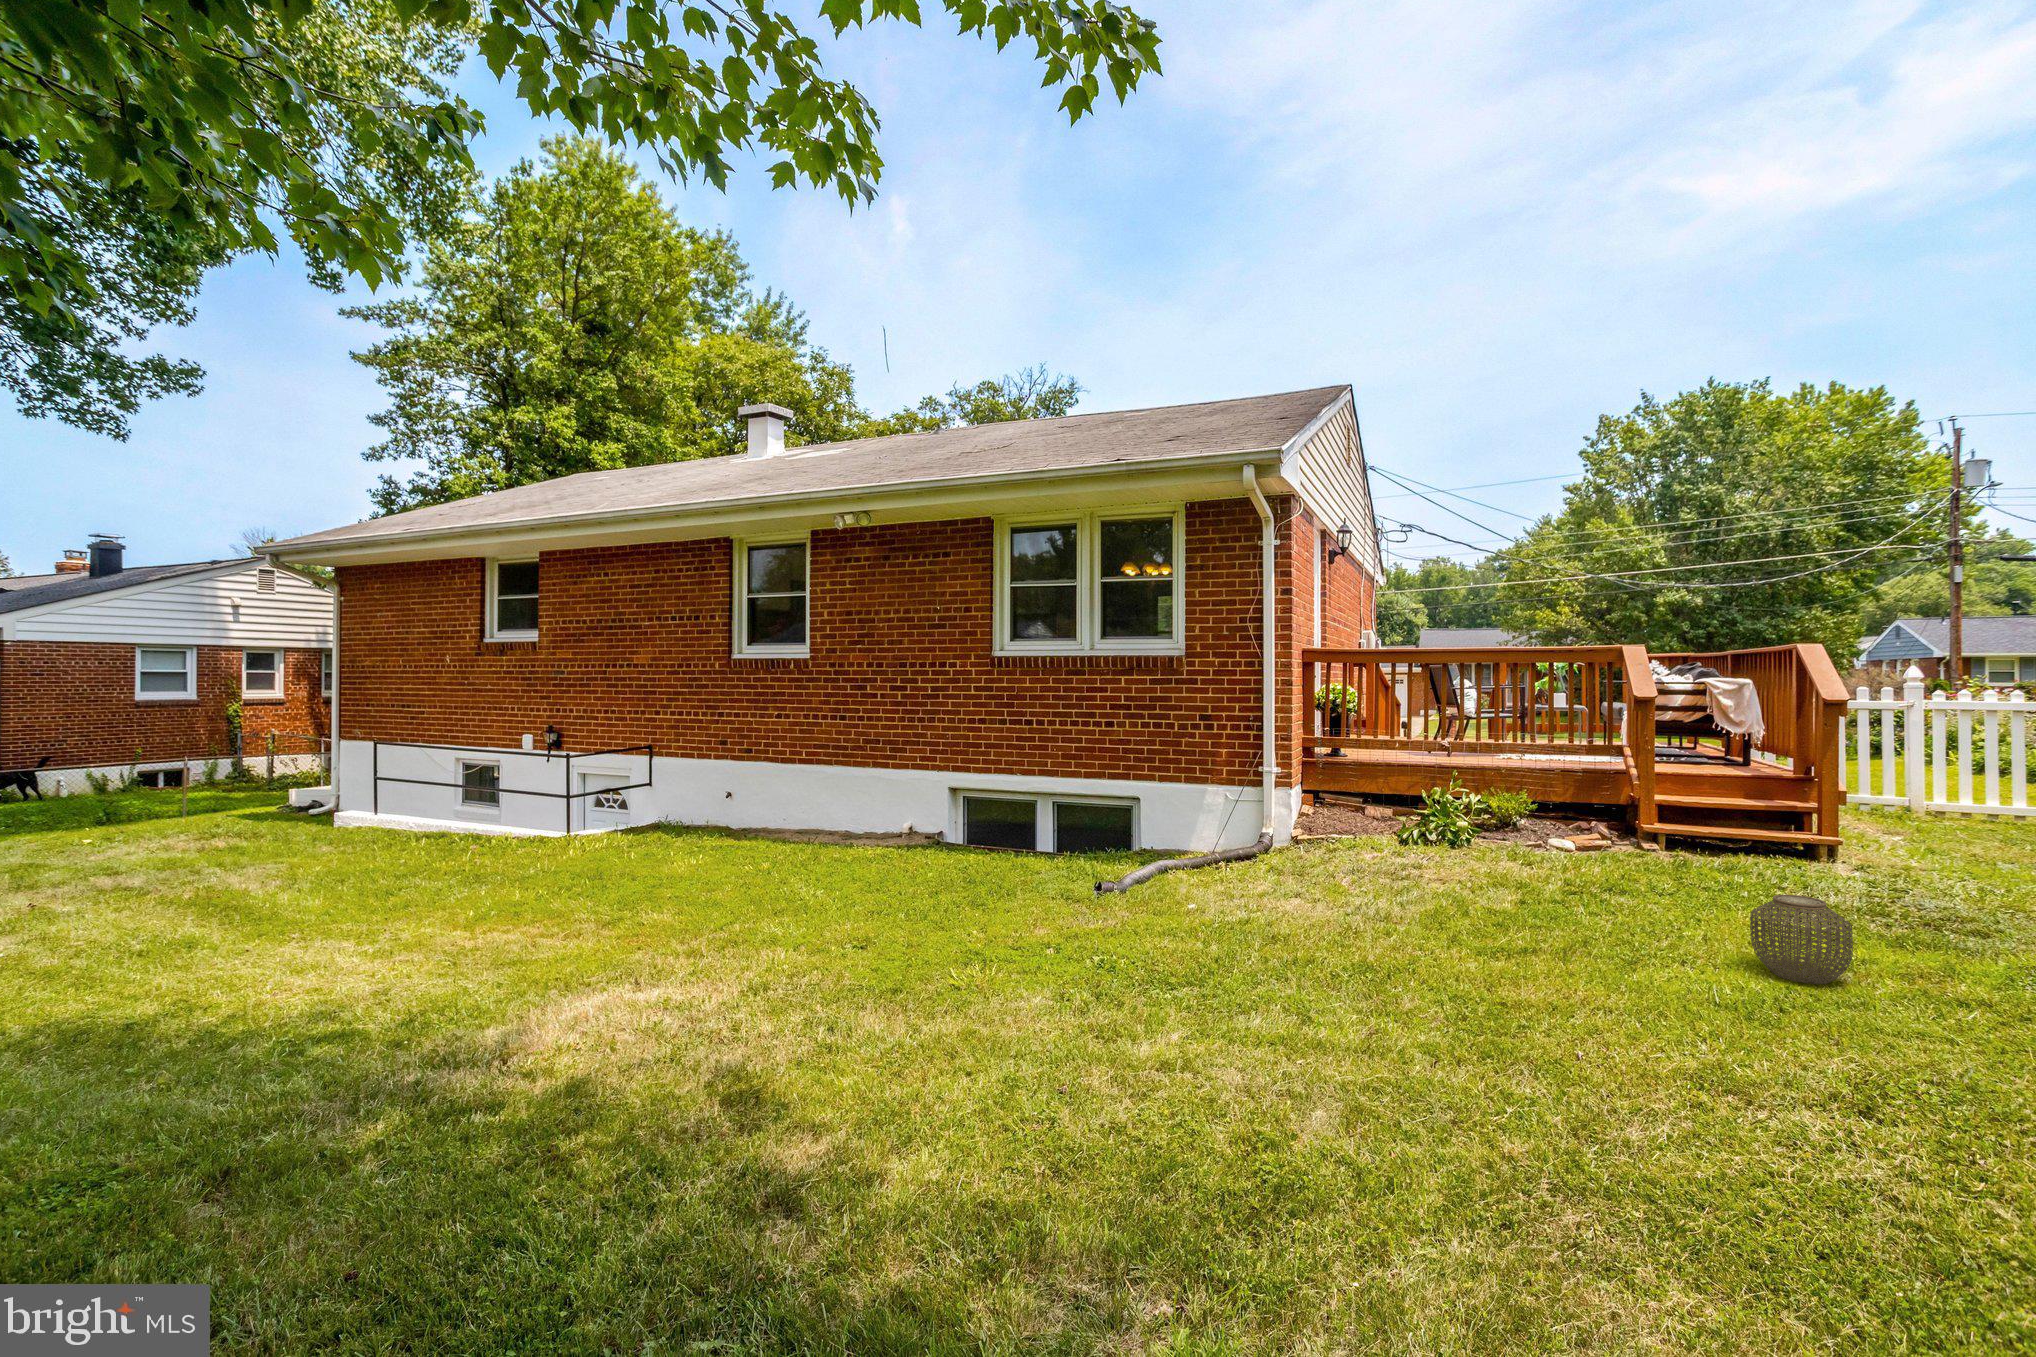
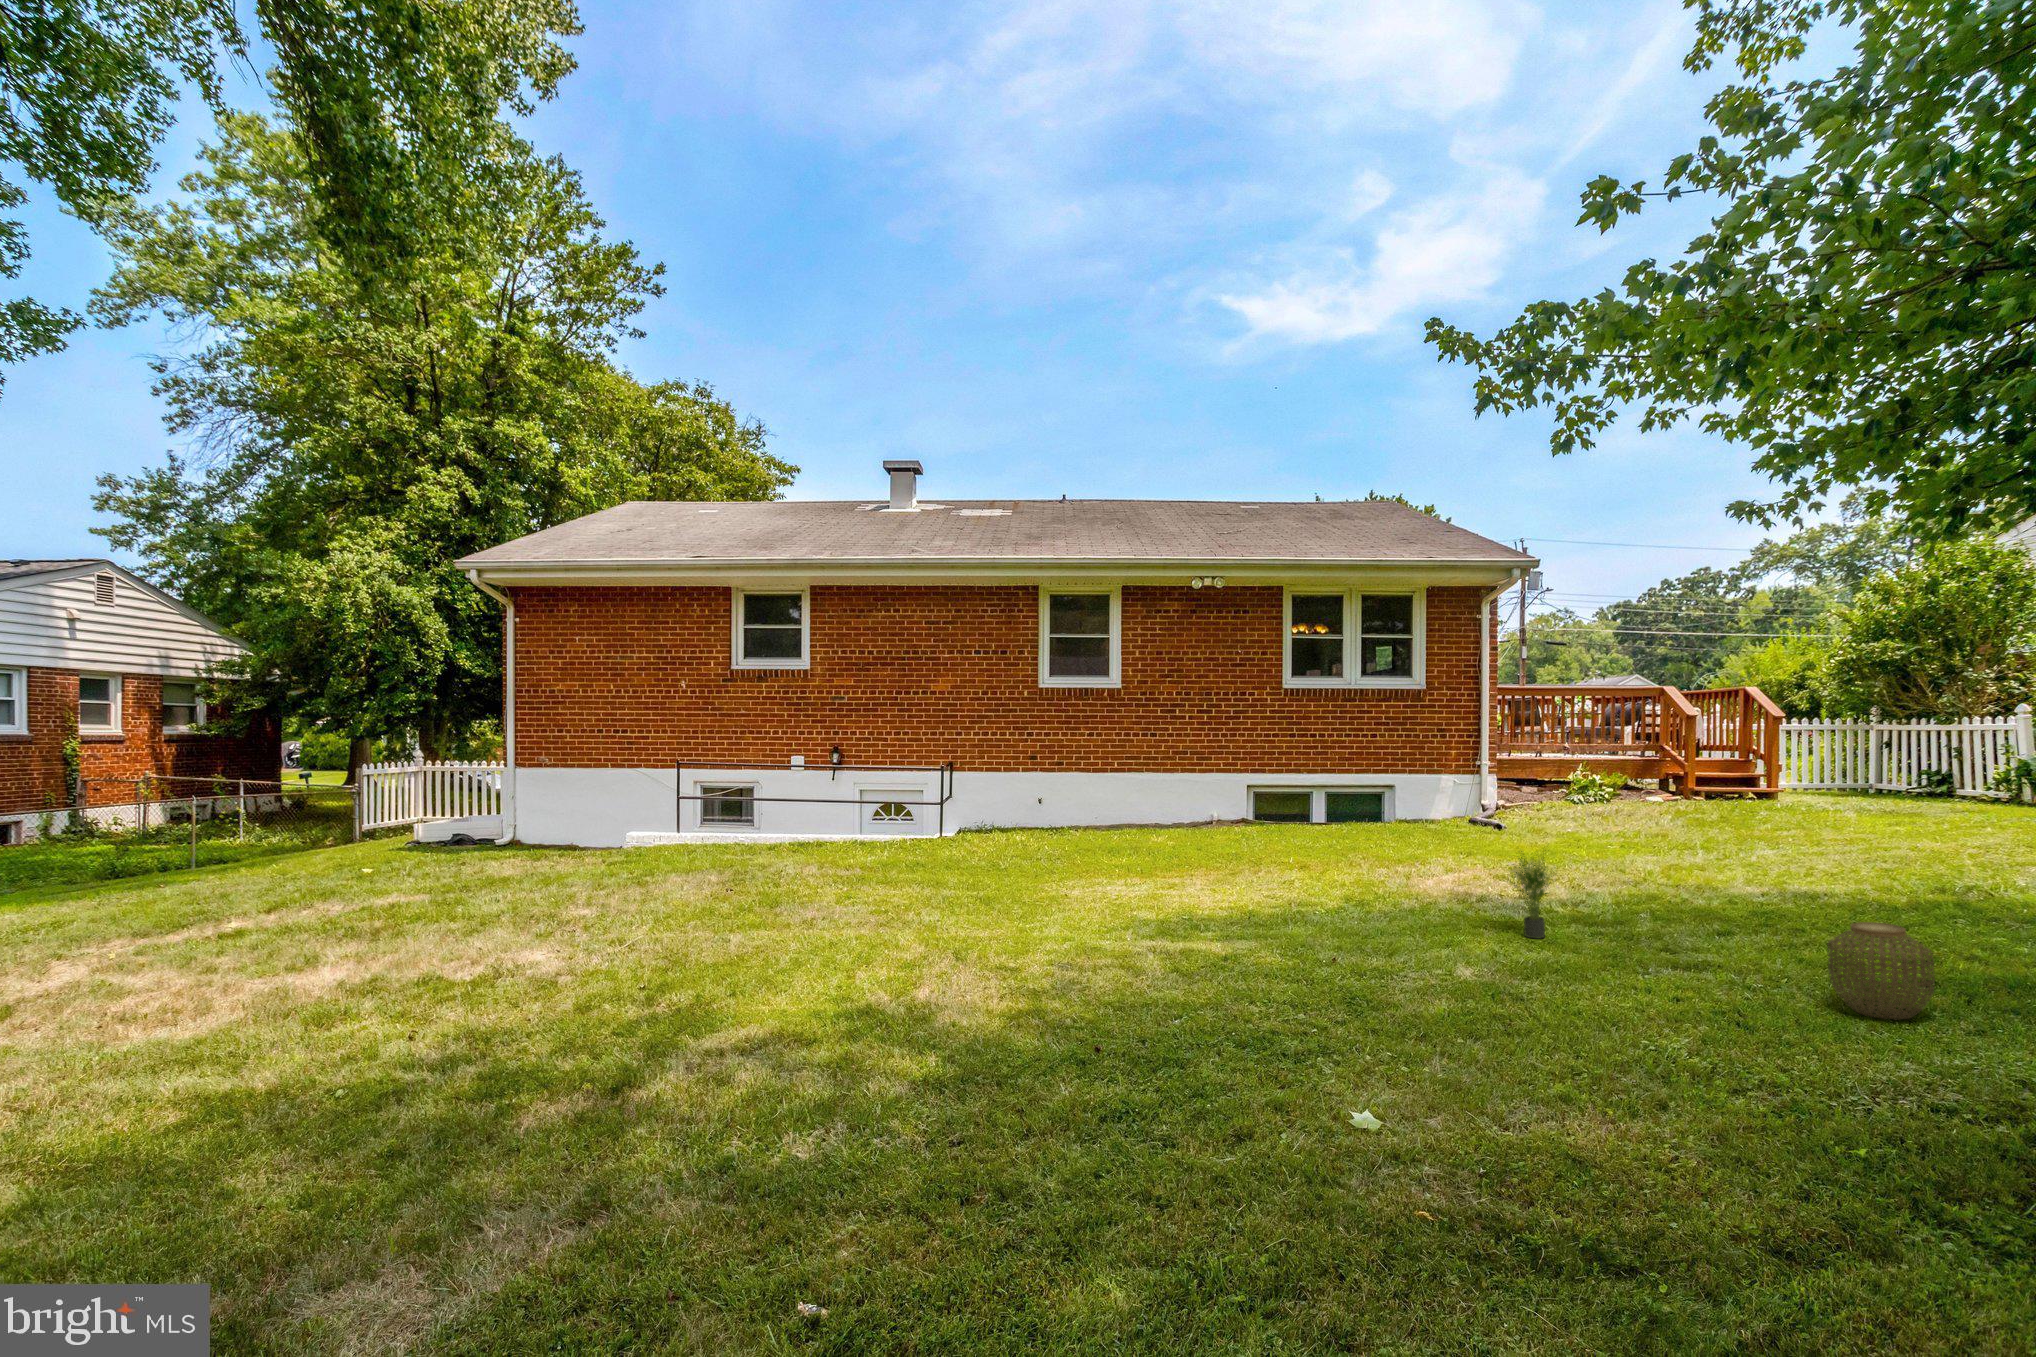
potted plant: none [1435,813,1498,897] -> present [1503,851,1554,939]

